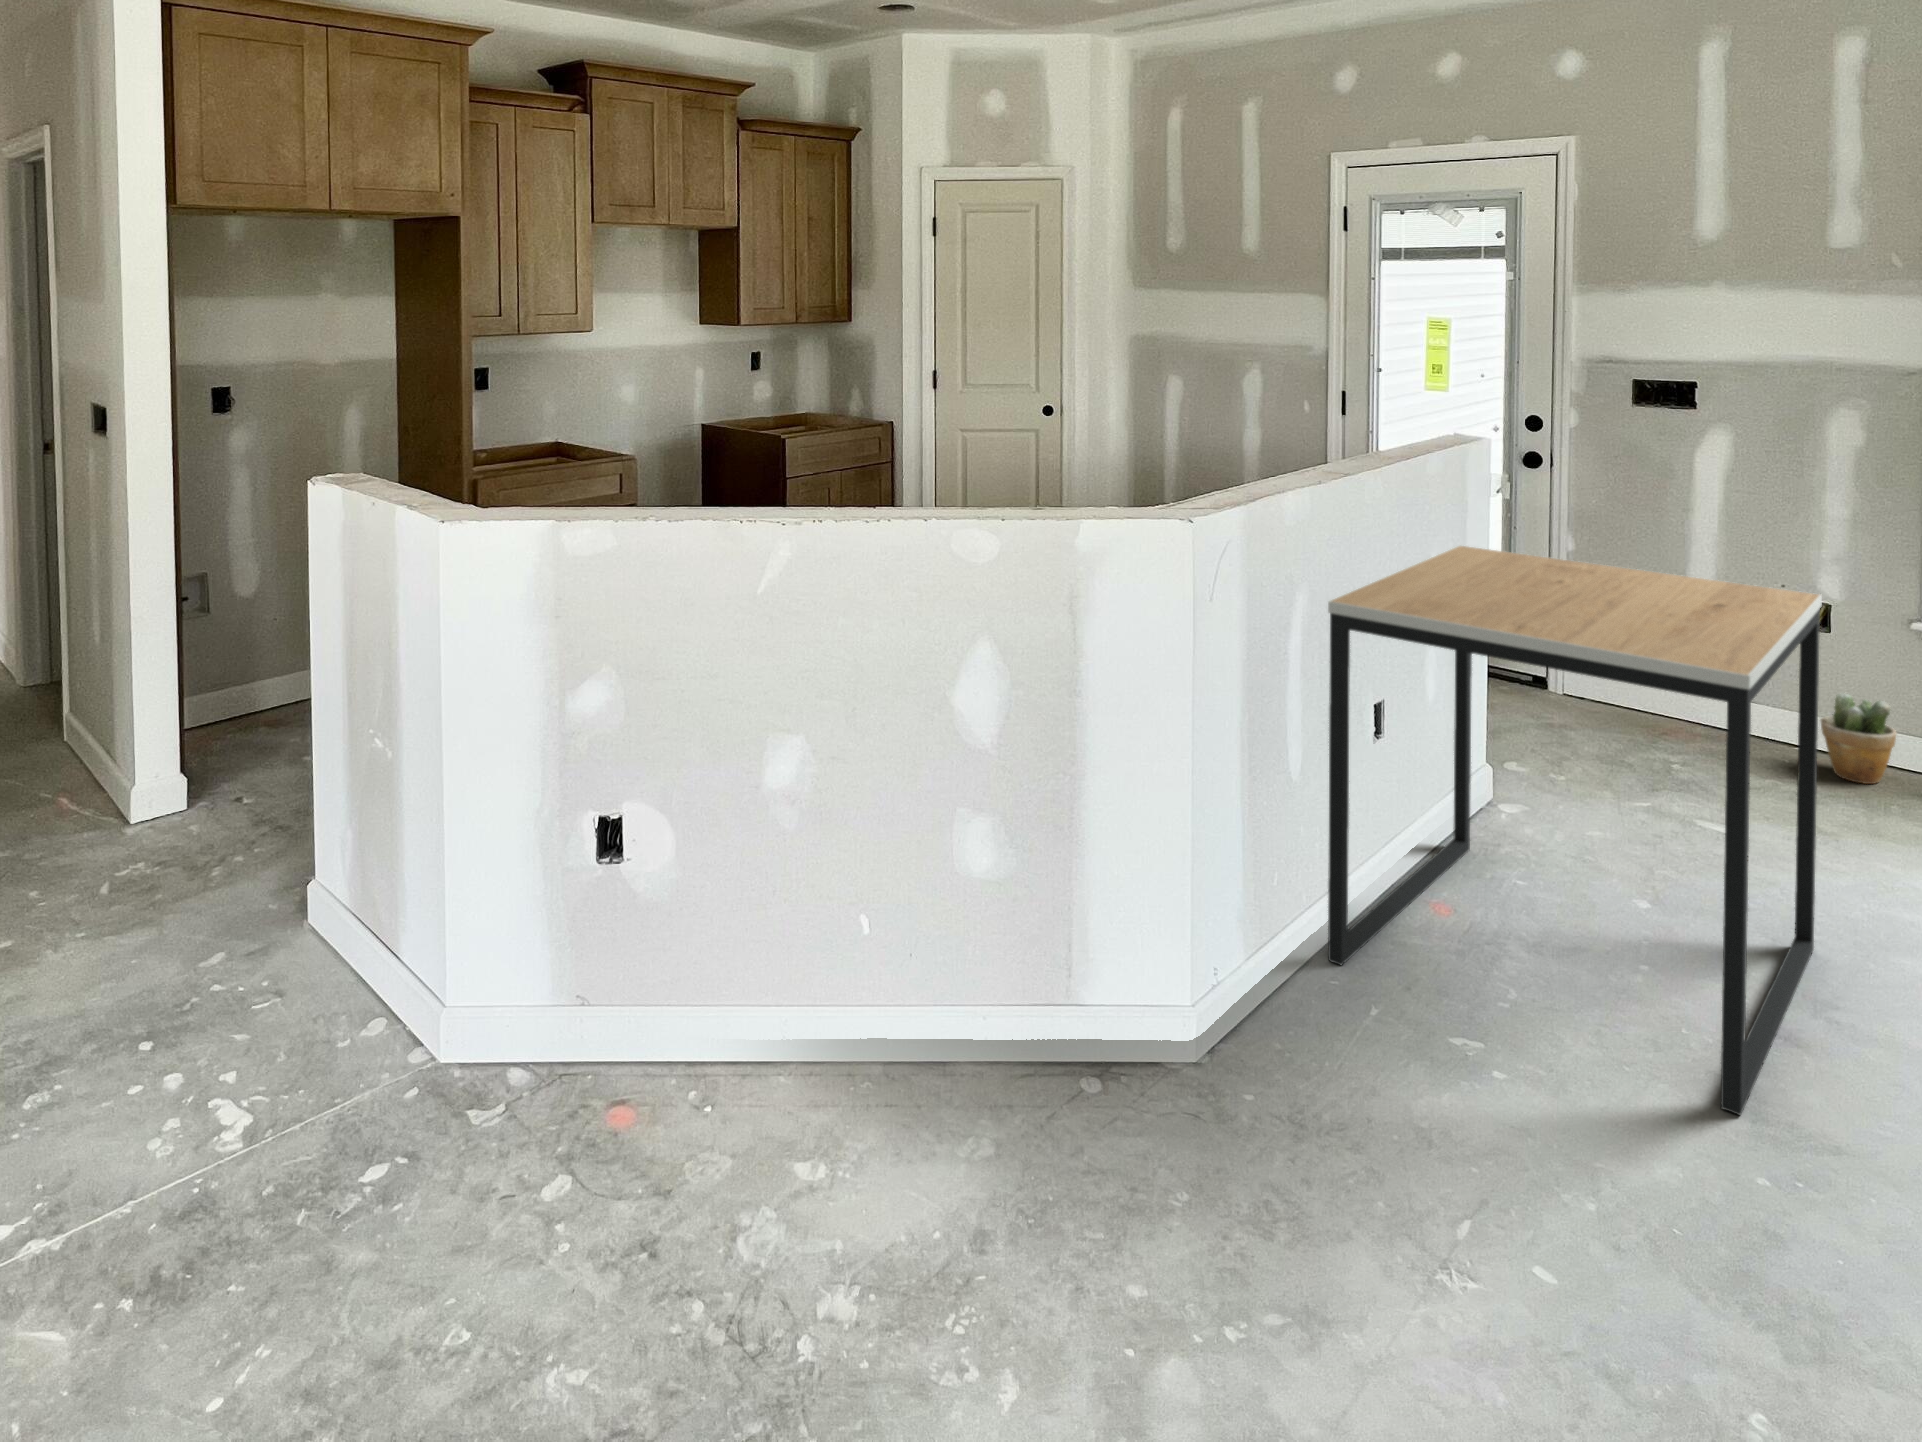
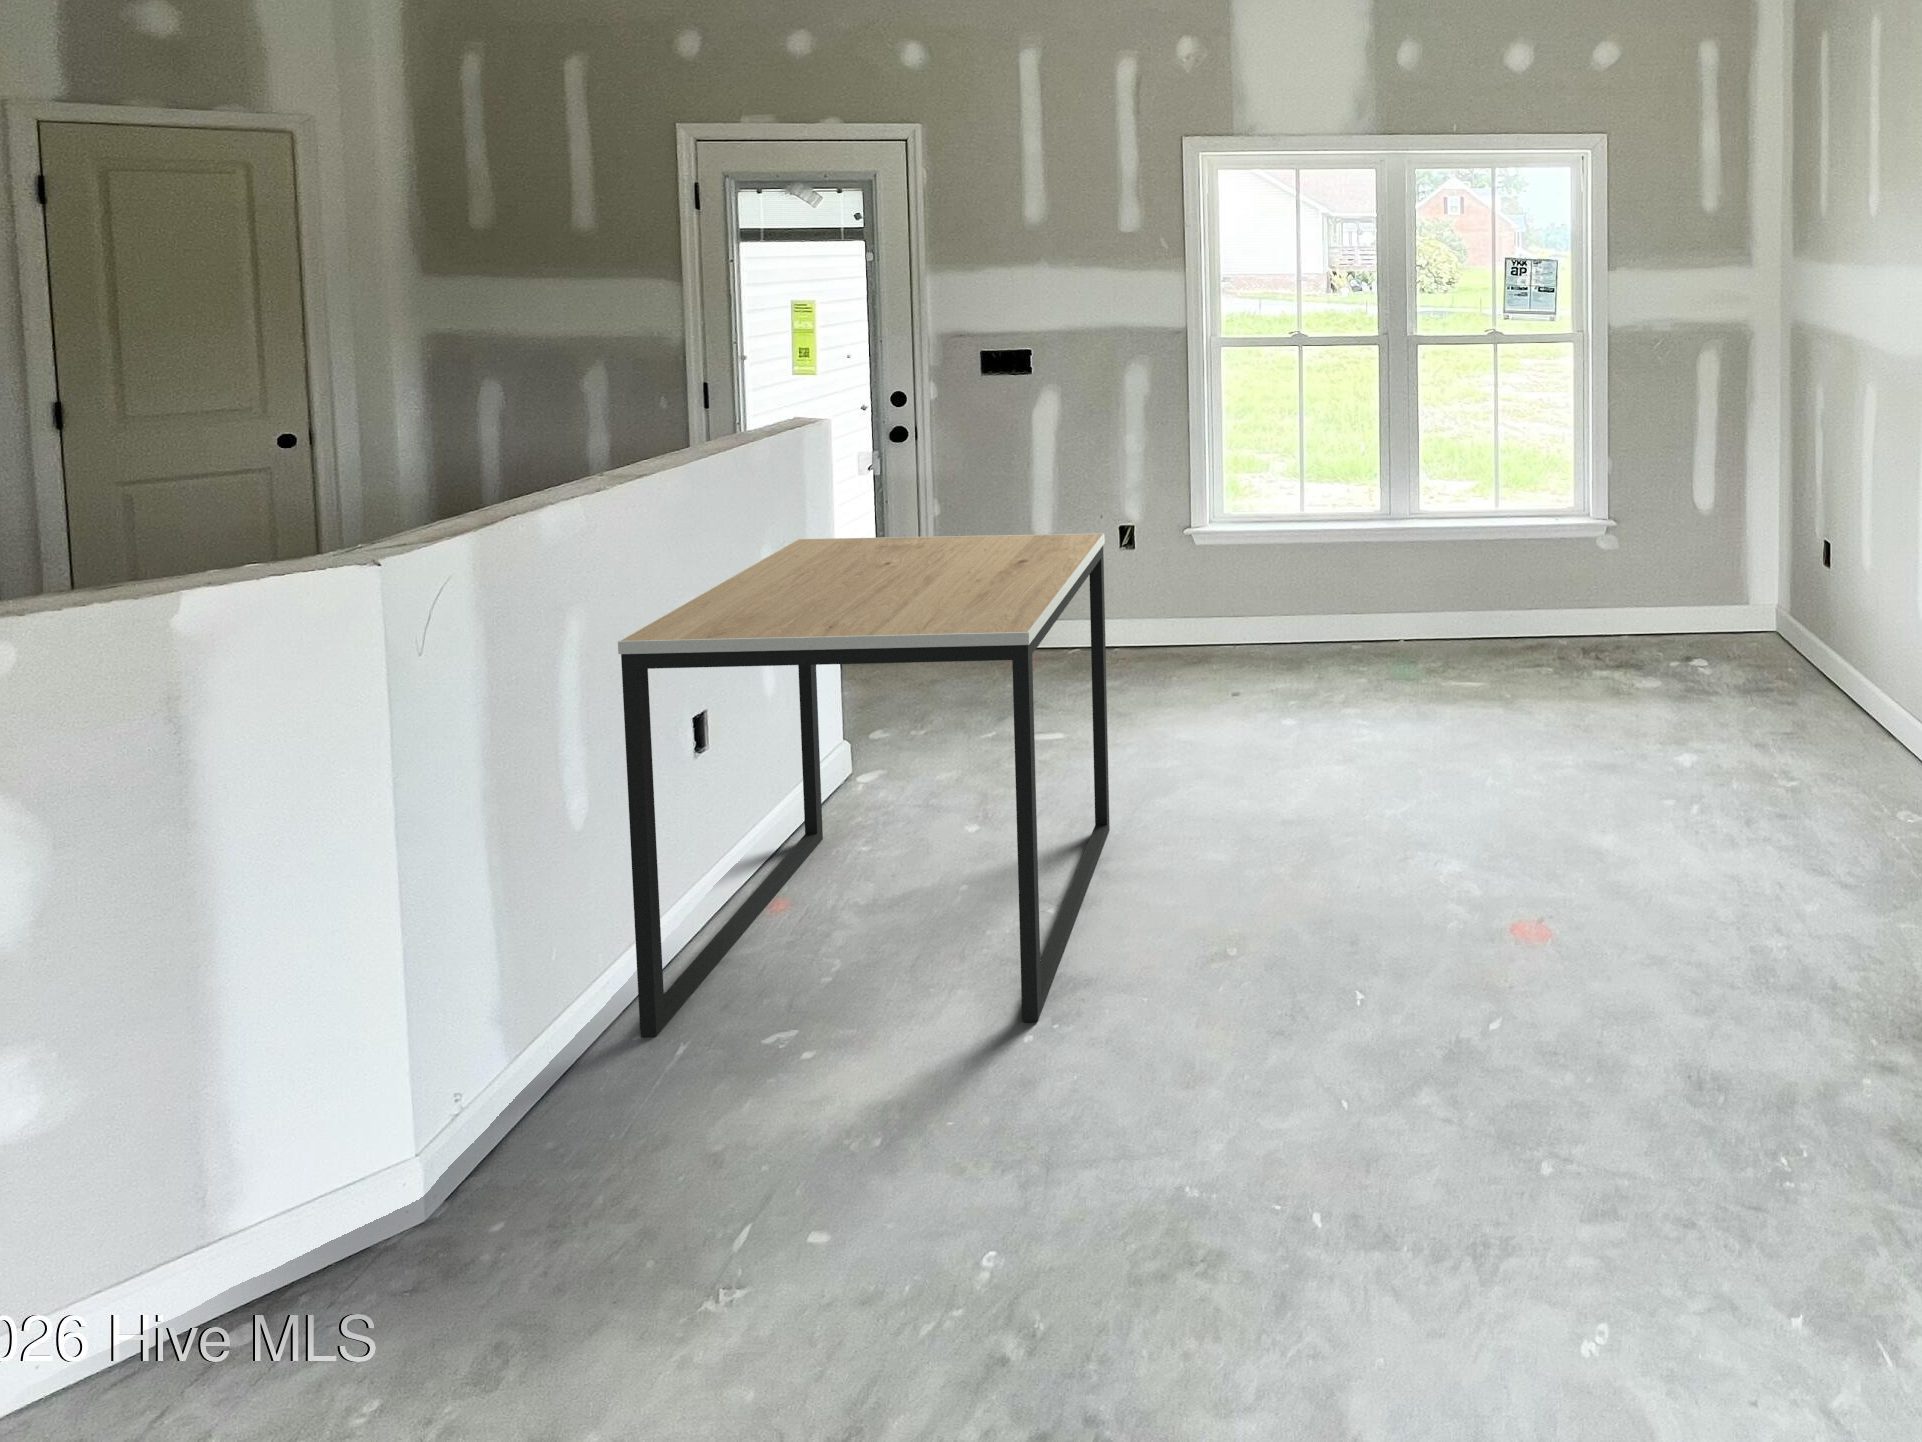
potted plant: present [1821,693,1896,784] -> none [1128,596,1178,665]

